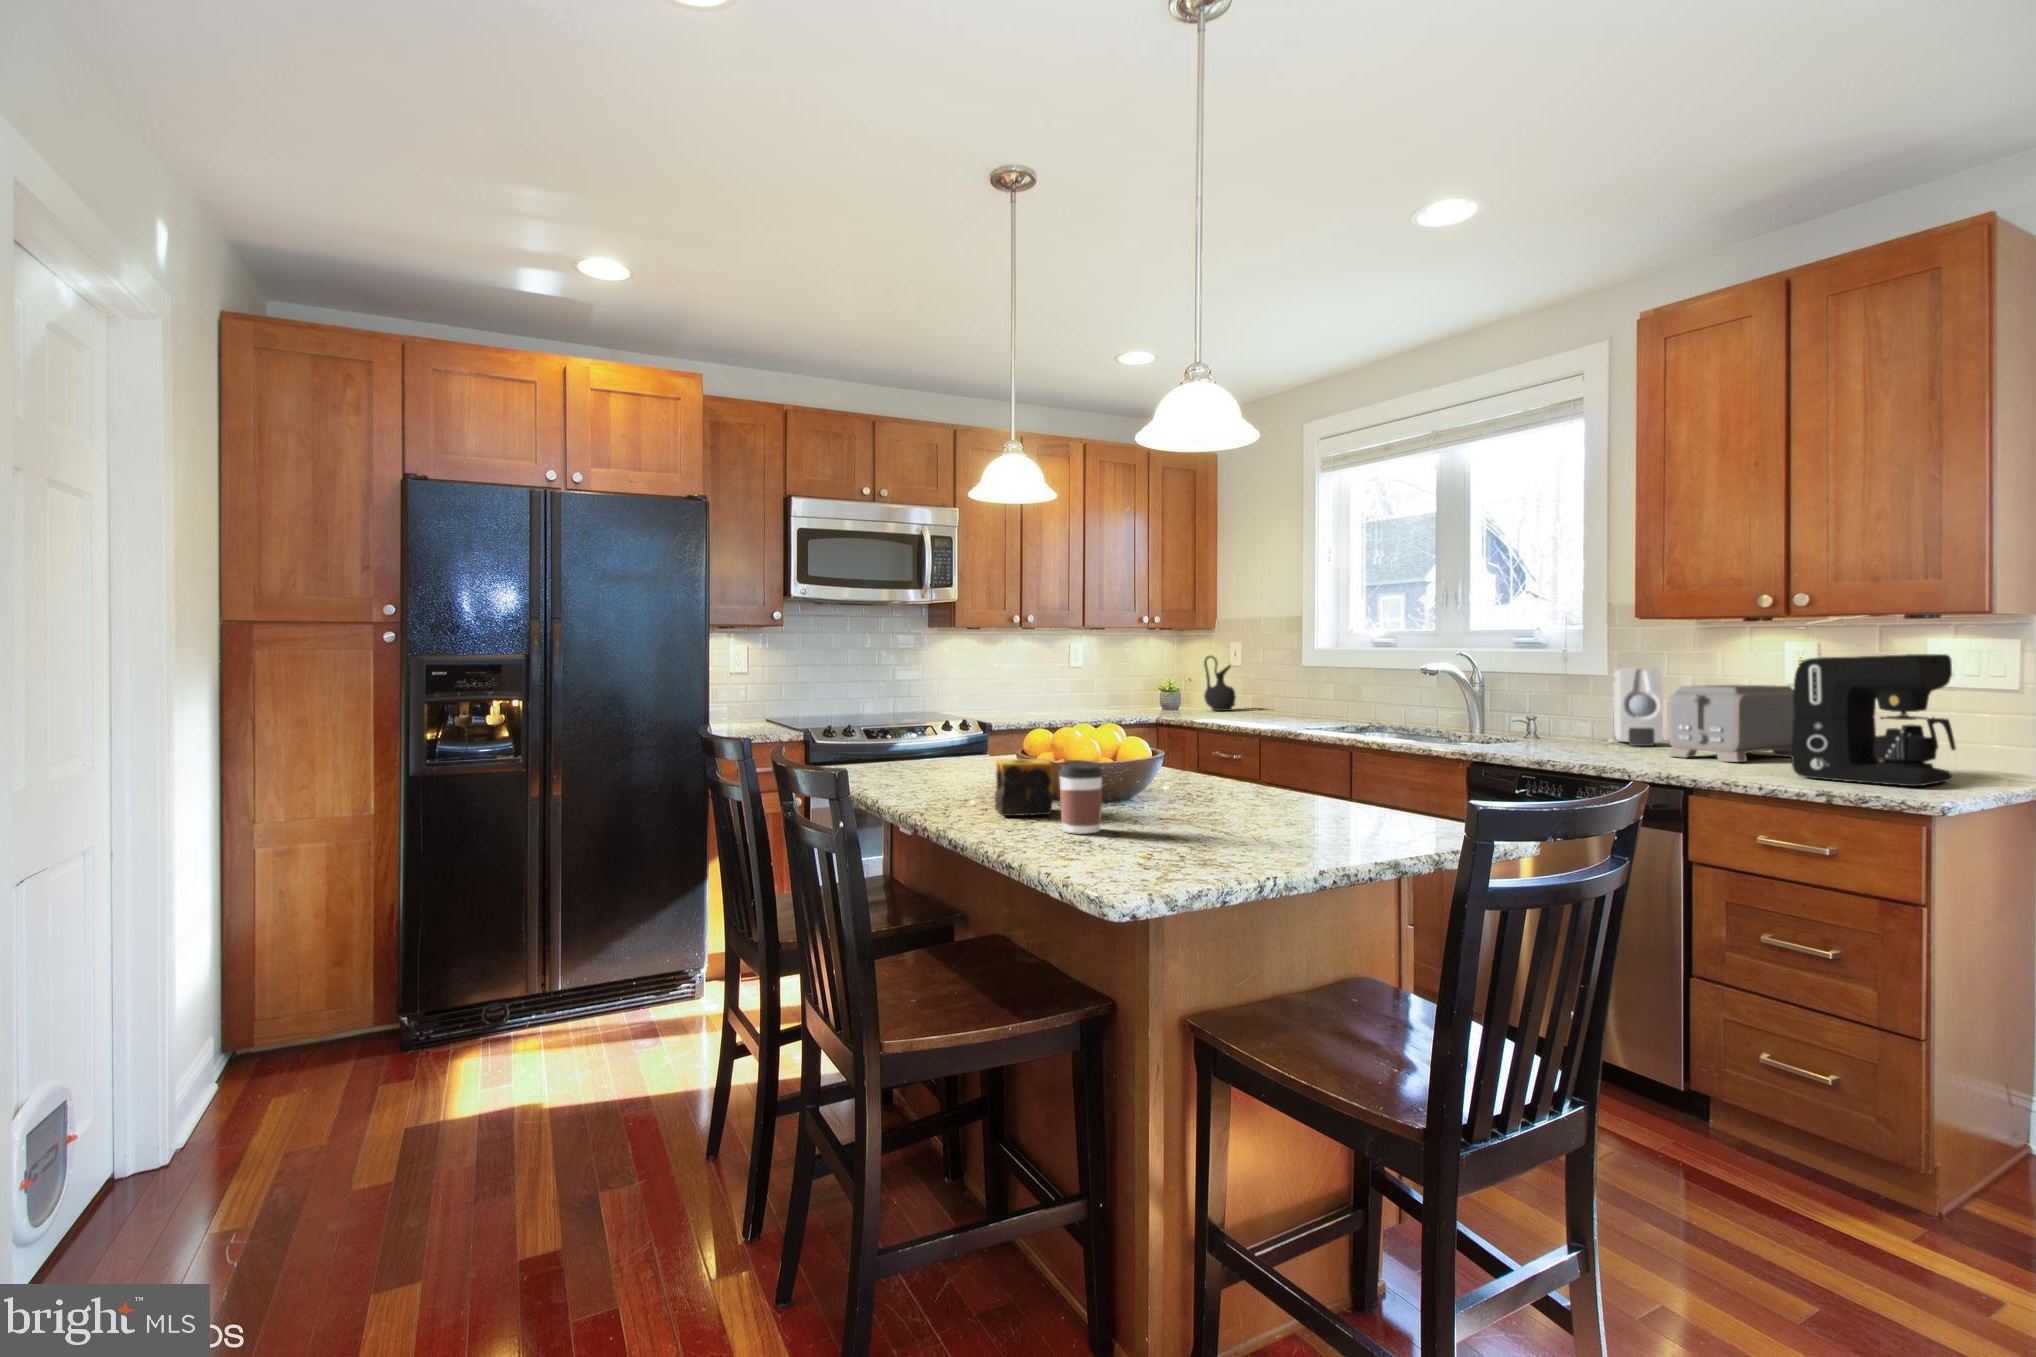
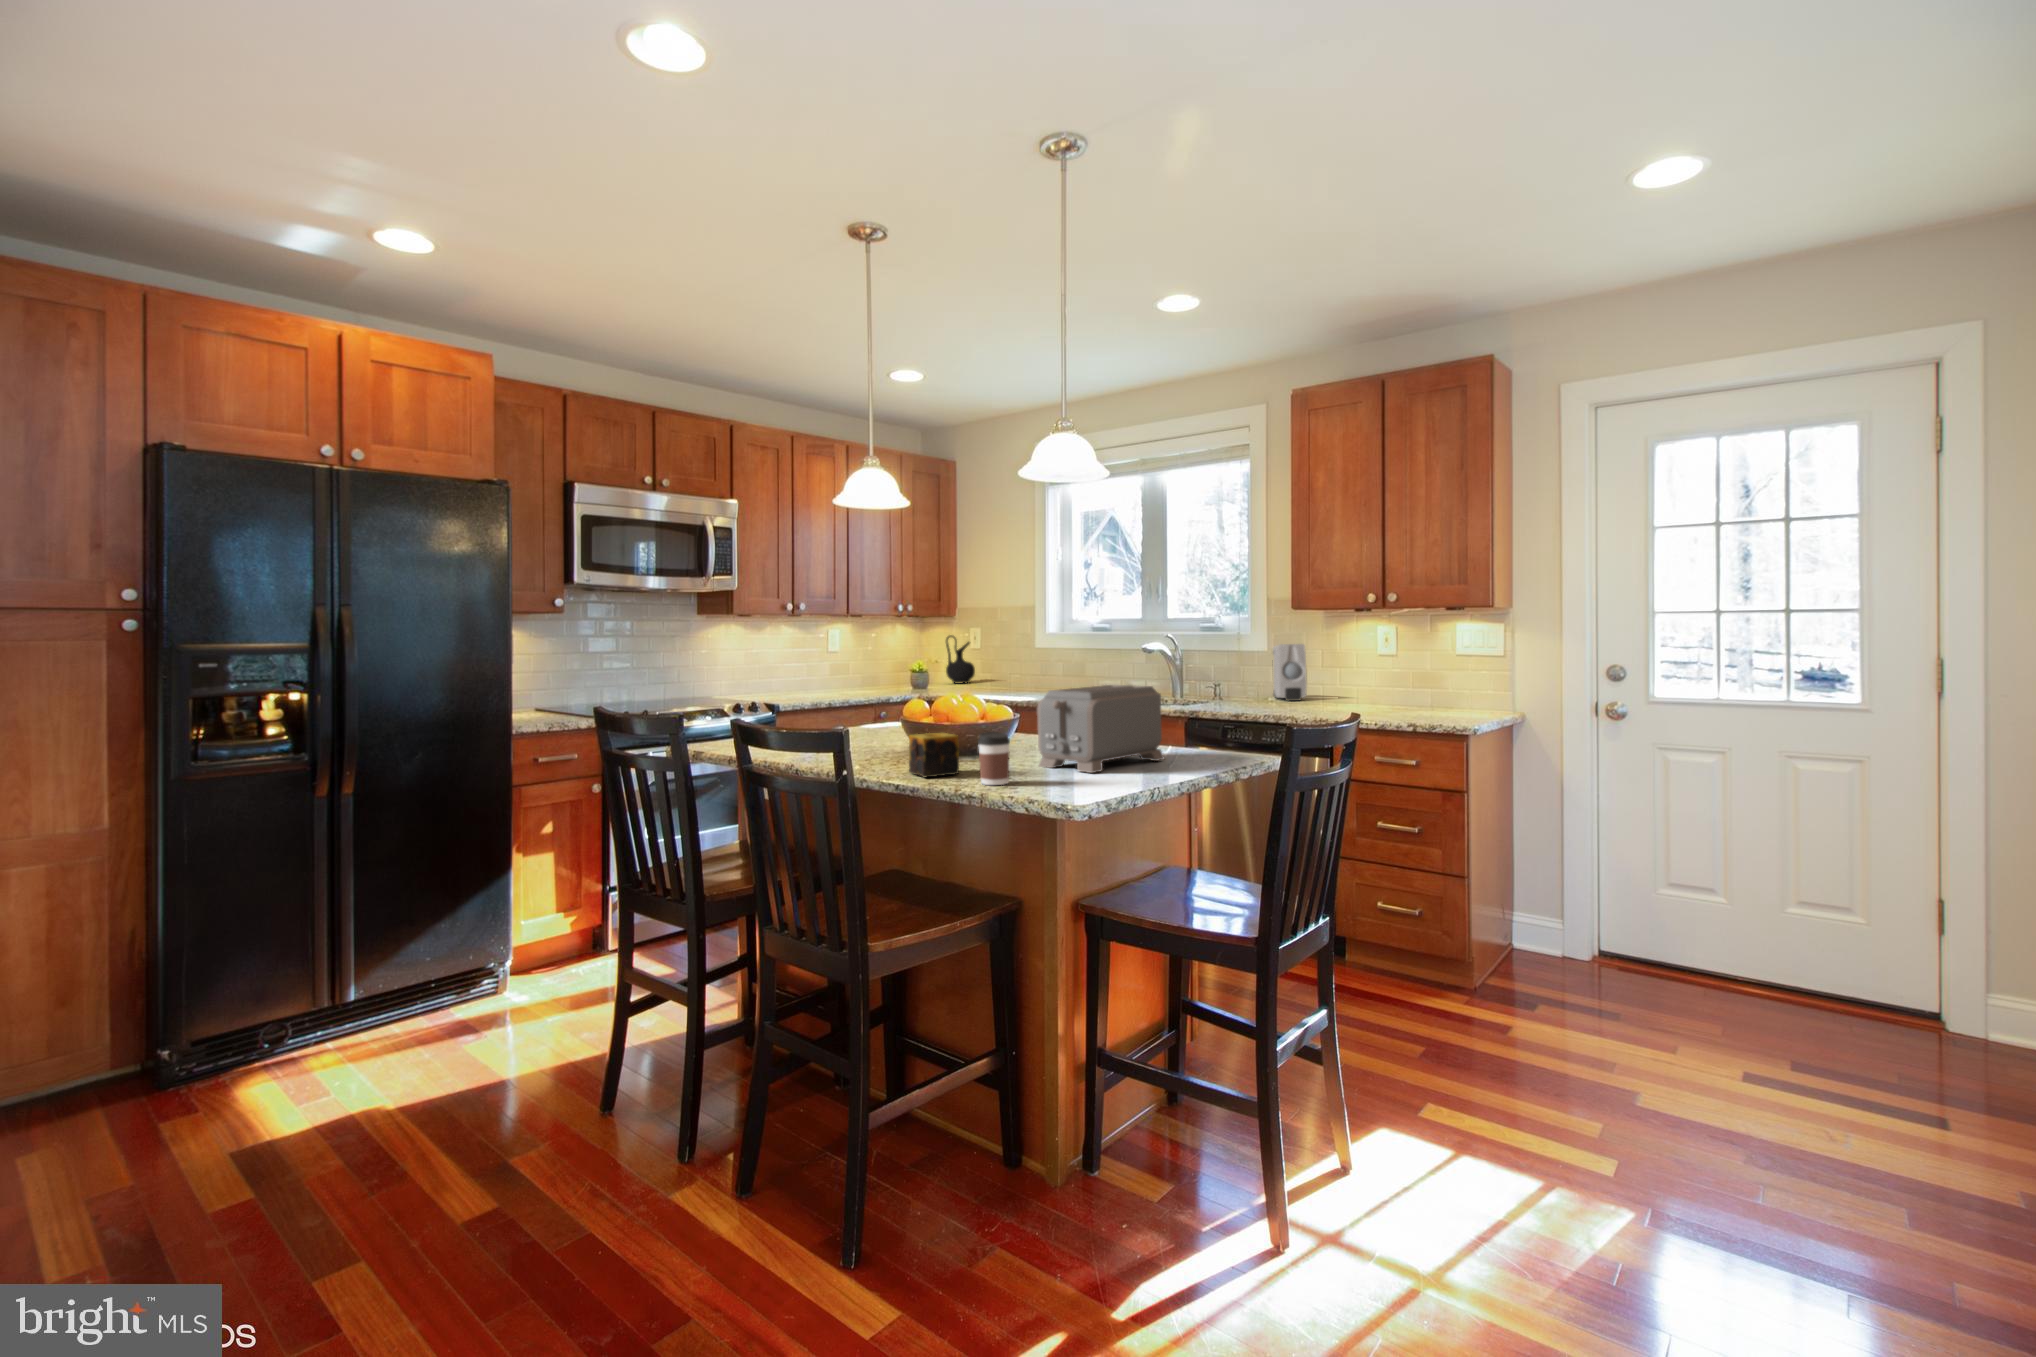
coffee maker: present [1791,654,1955,786] -> none [1392,636,1480,721]
toaster: present [1667,685,1795,762] -> present [1037,685,1164,773]

